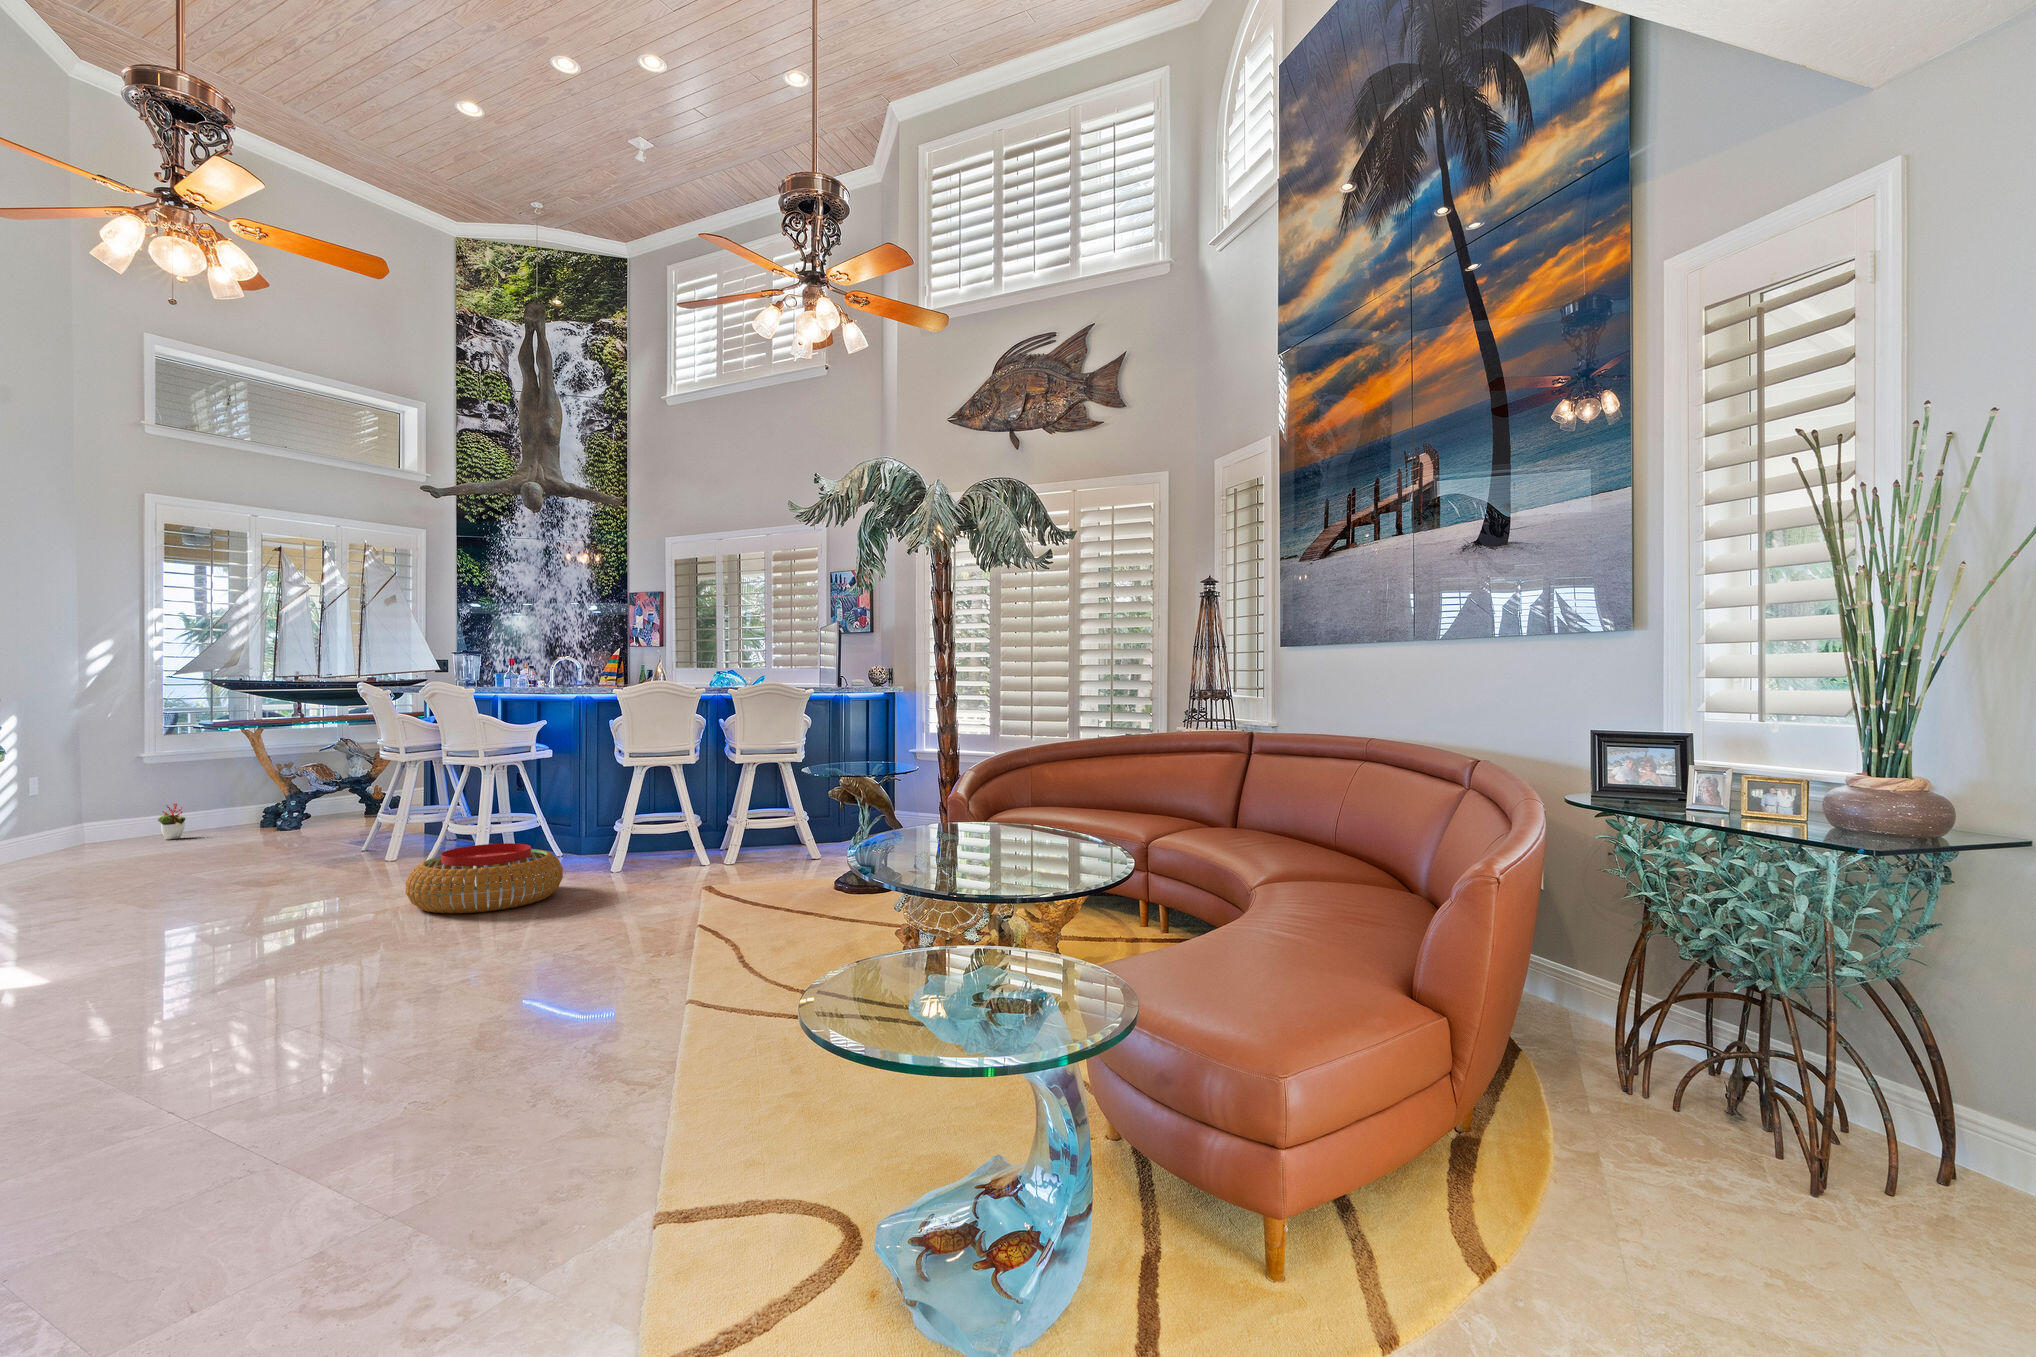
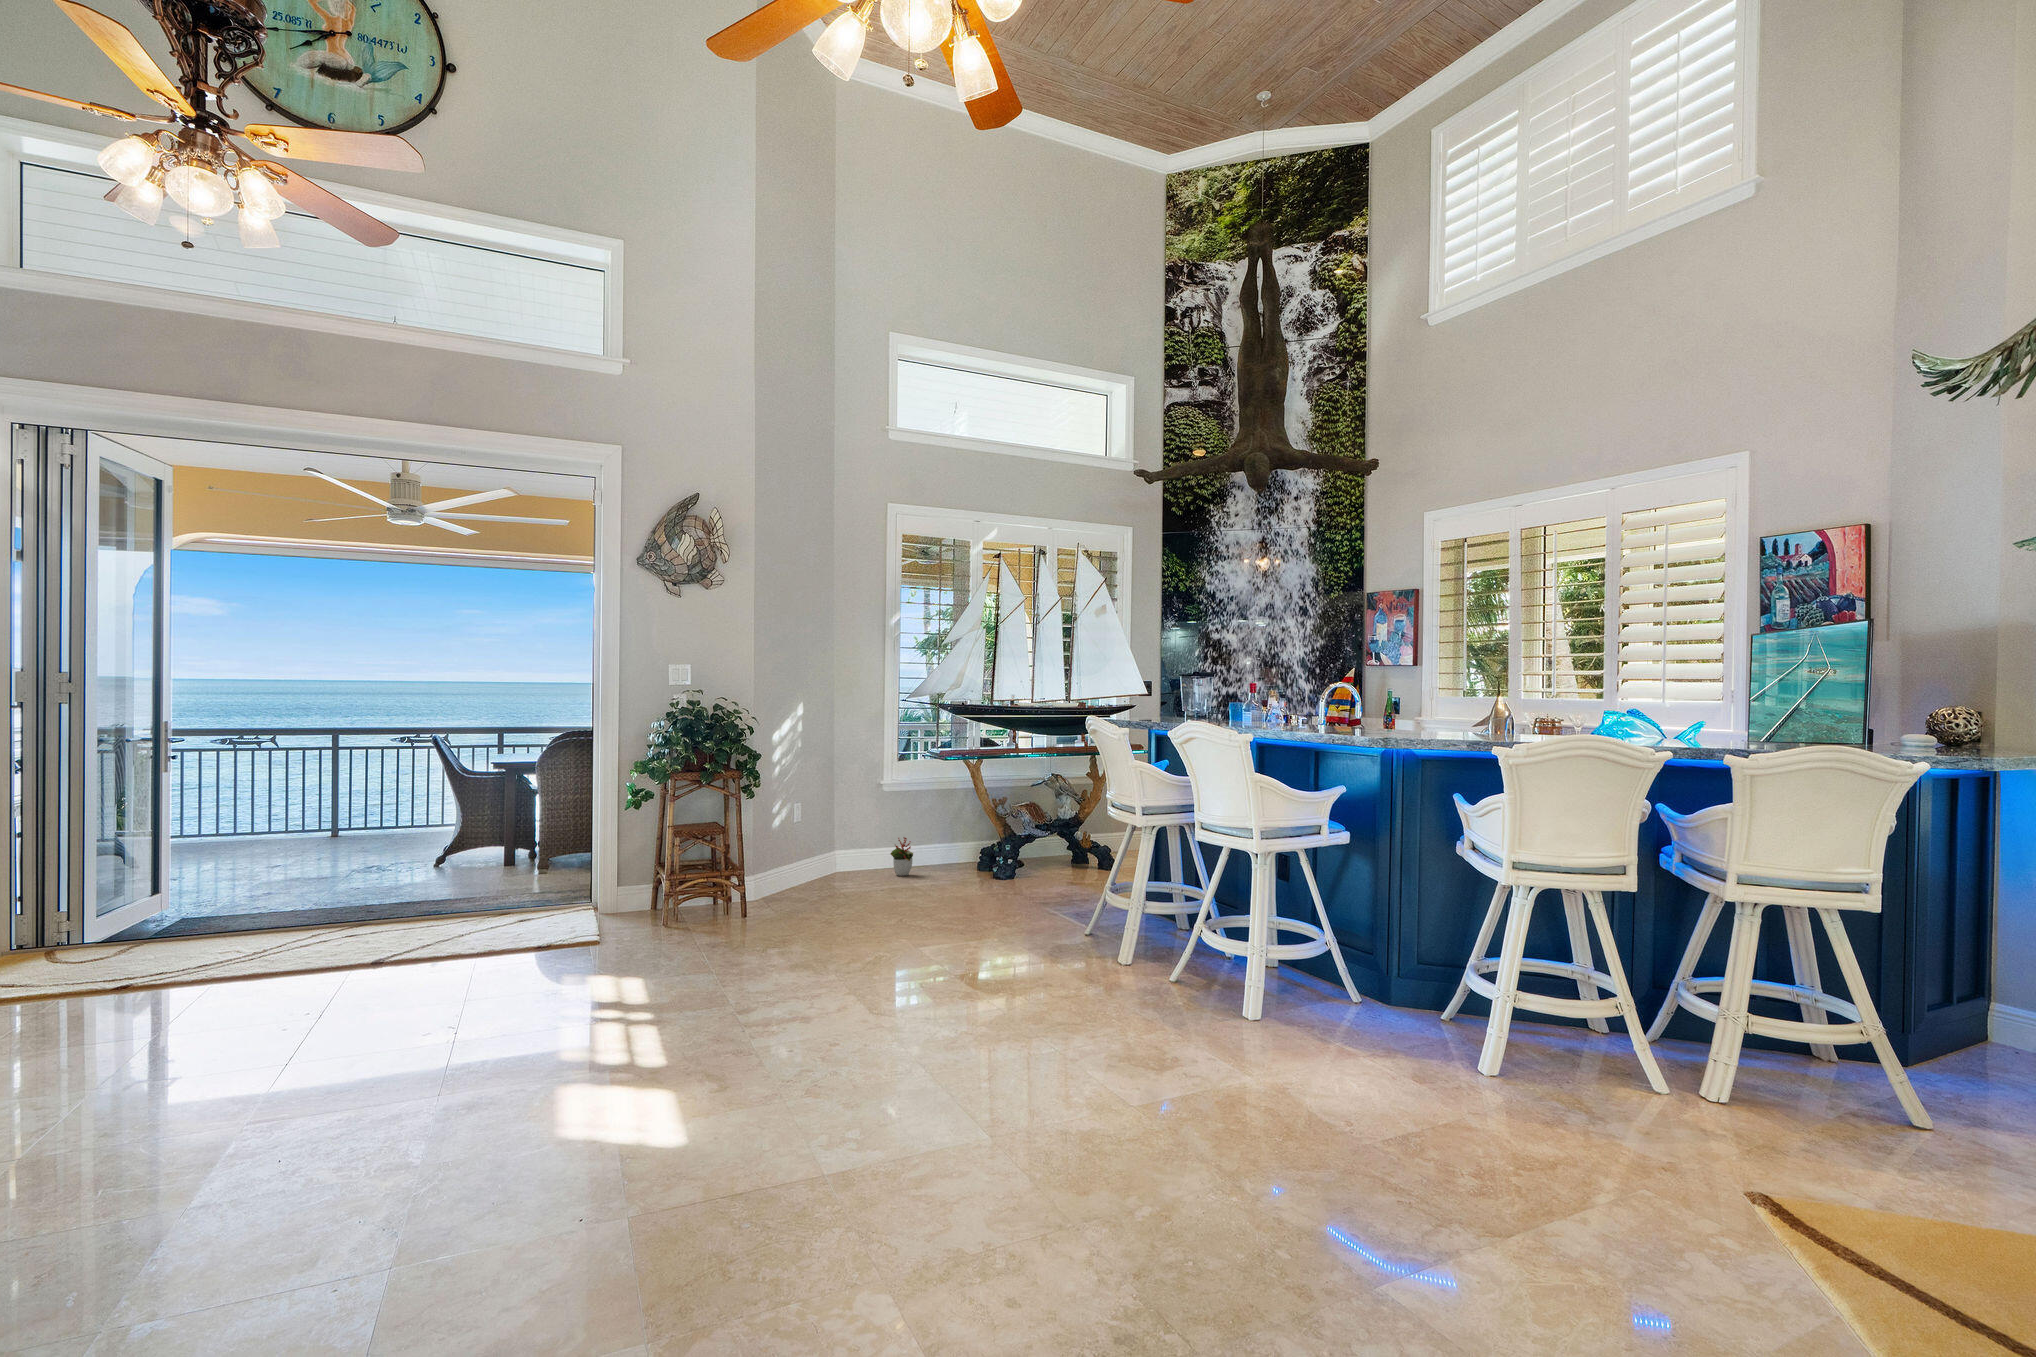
pouf: present [405,843,563,913] -> none [1187,1012,1442,1176]

